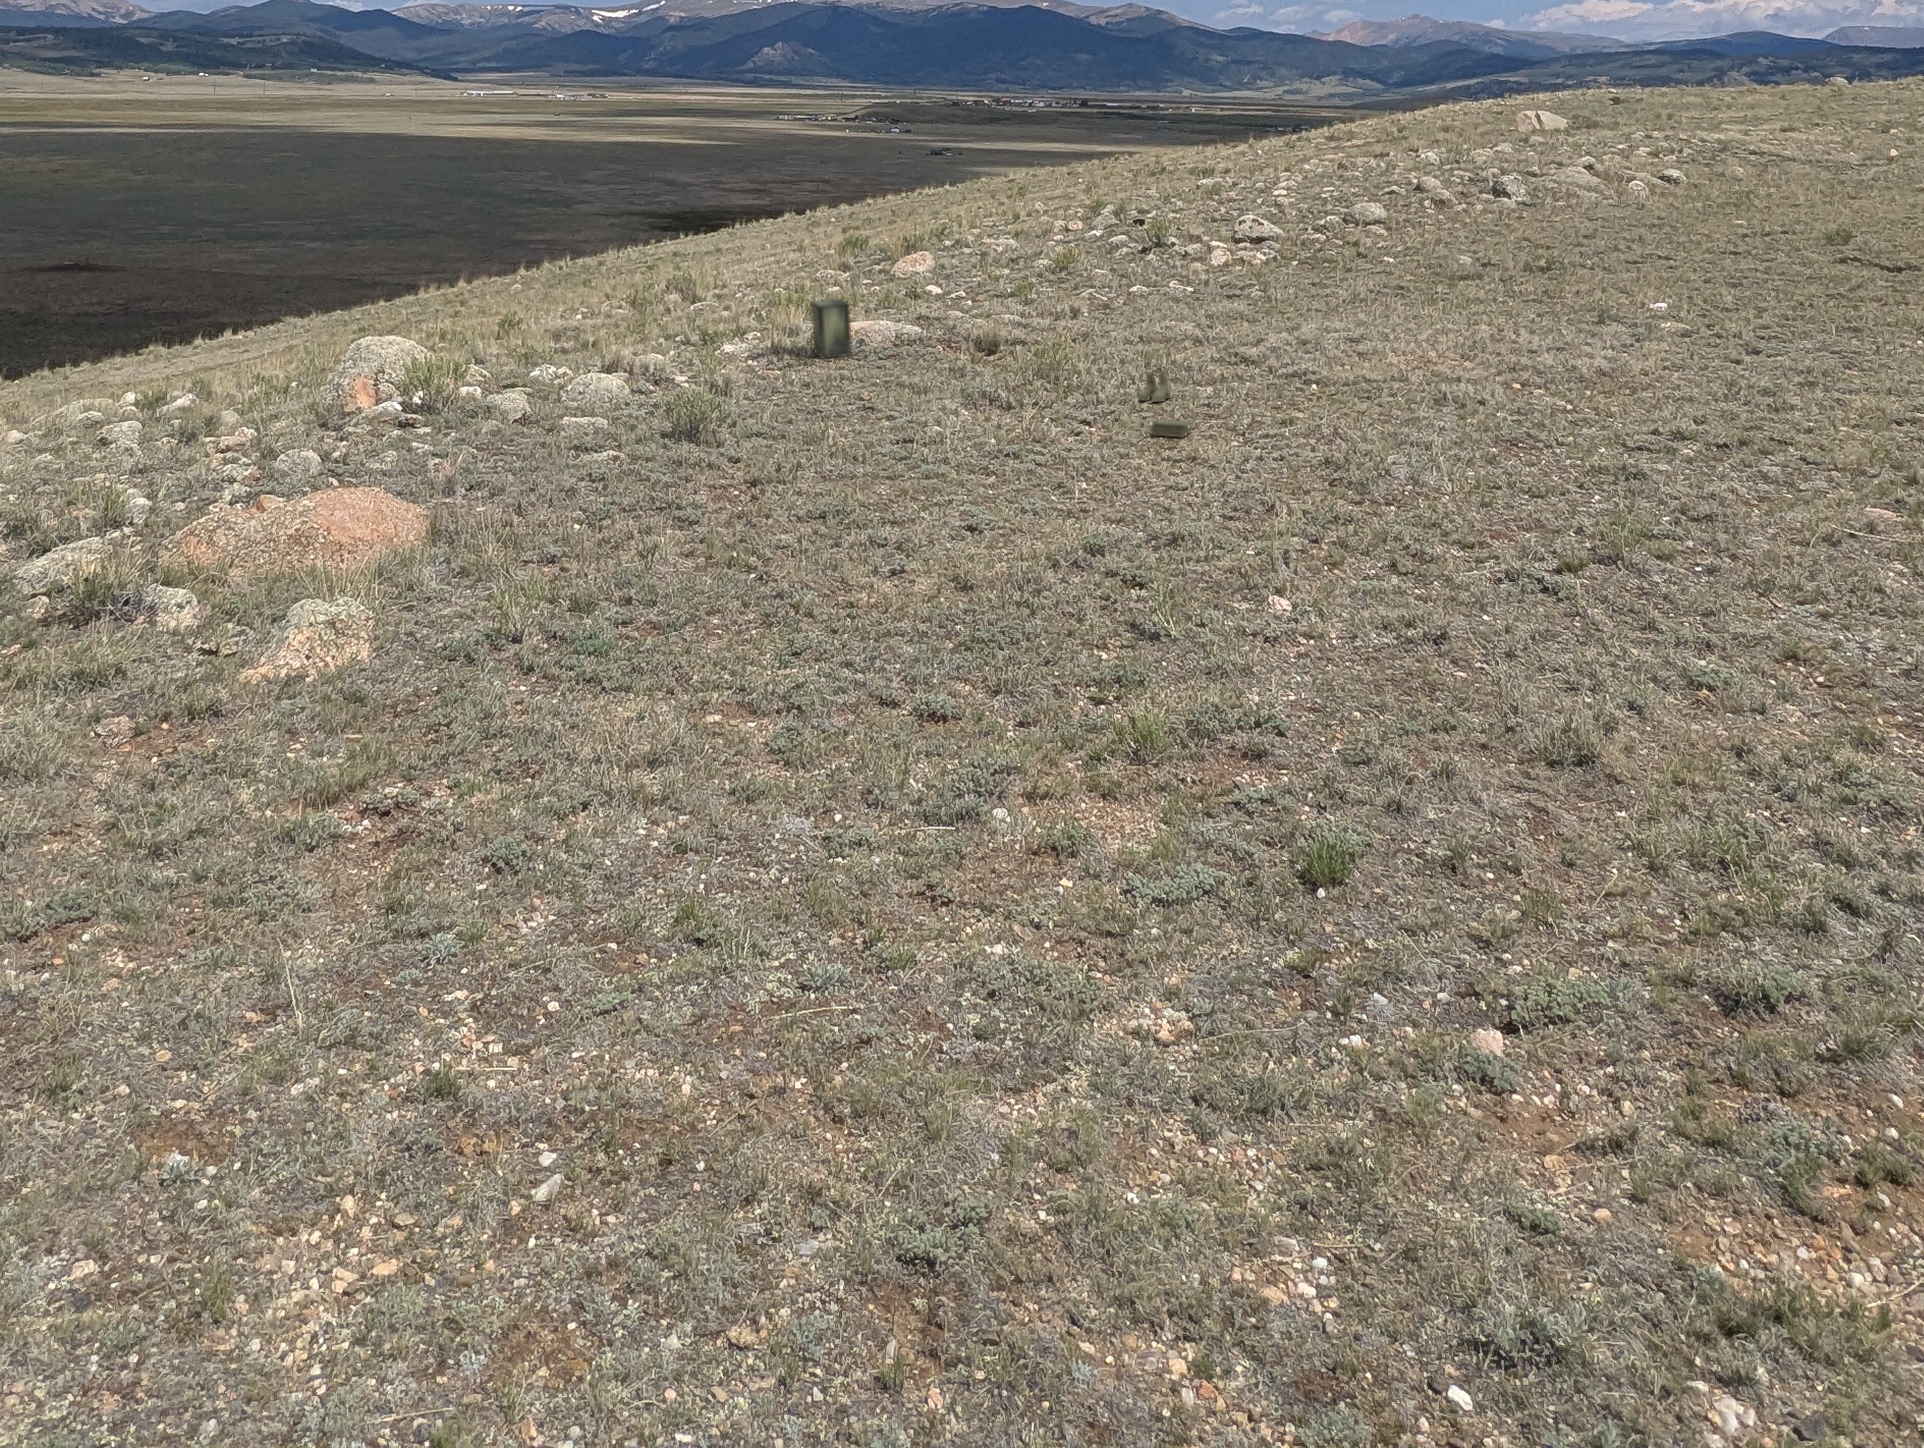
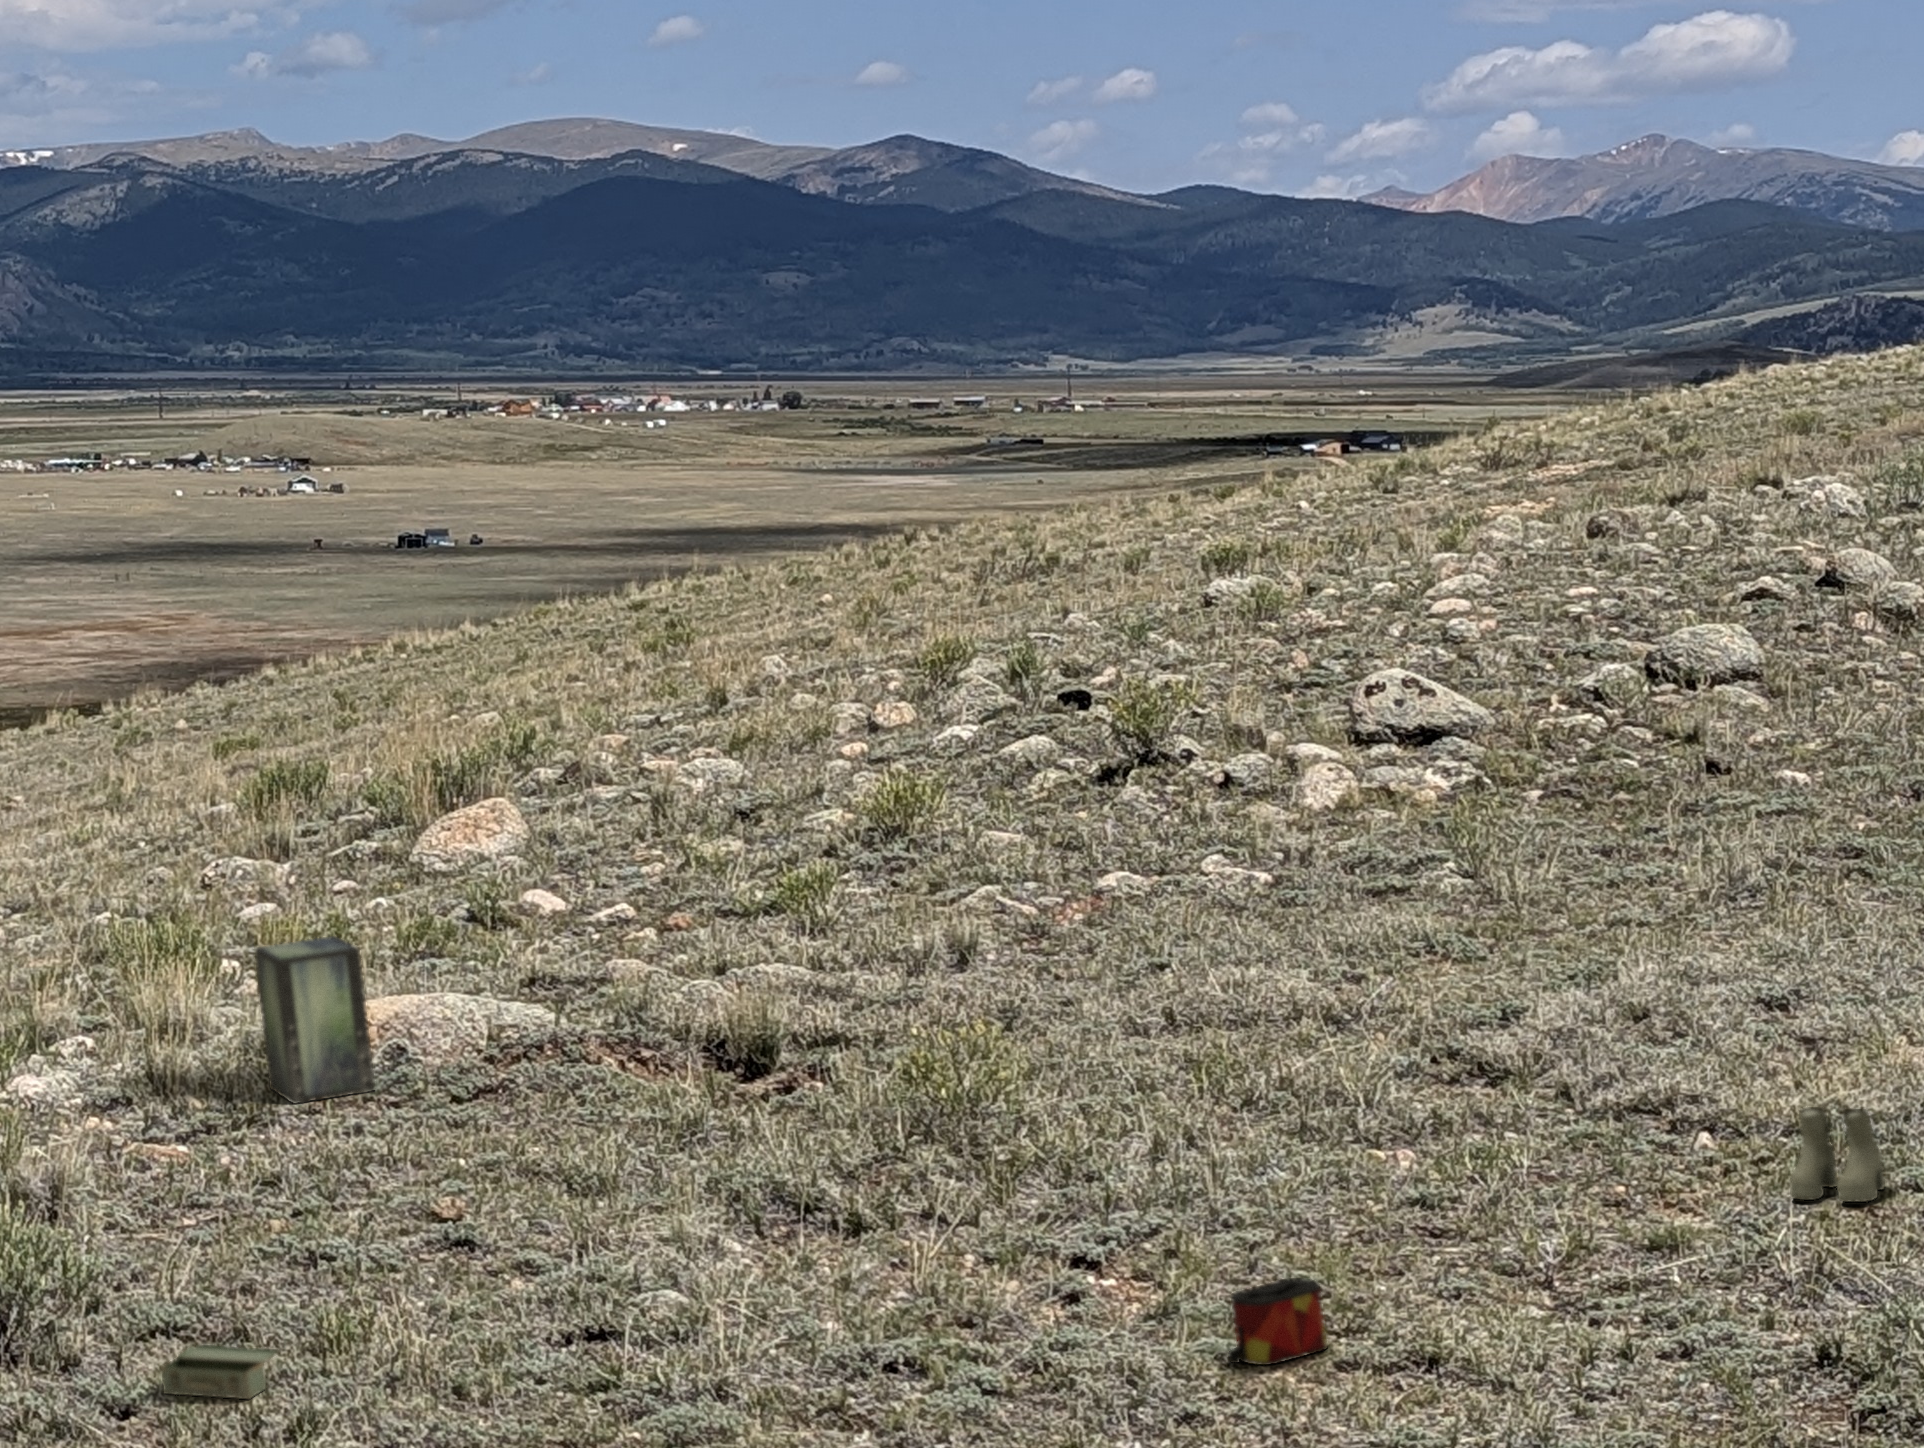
boots: present [1139,371,1171,402] -> present [1790,1107,1885,1202]
toolbox: present [1150,419,1190,437] -> present [161,1345,278,1399]
bag: none [1109,425,1144,453] -> present [1228,1278,1328,1365]

